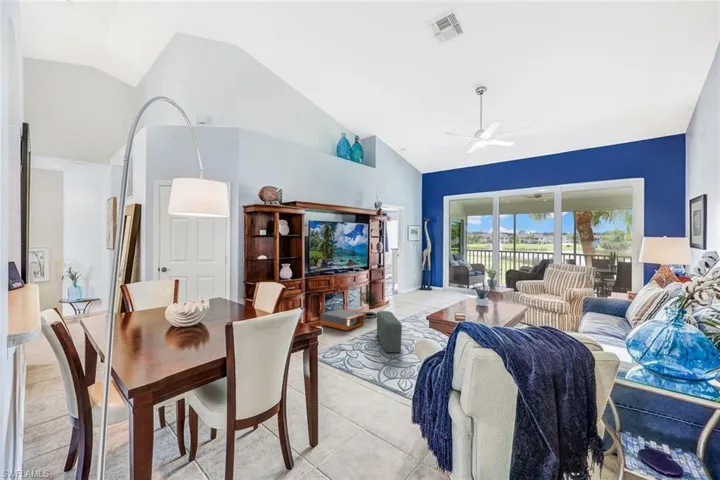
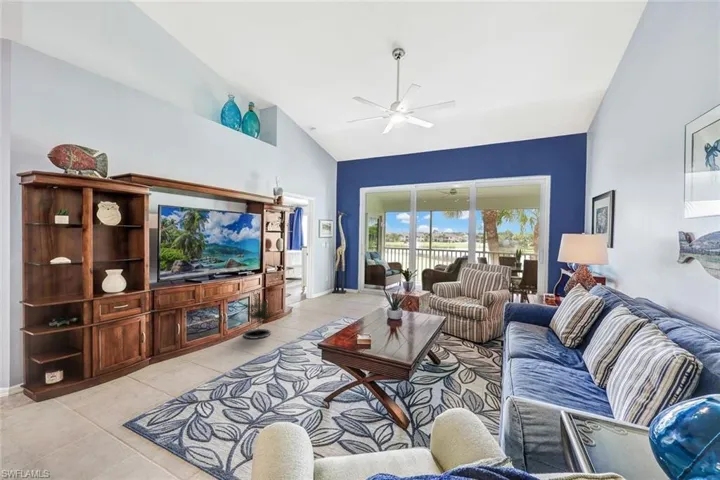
storage box: present [321,309,365,330] -> none [177,330,247,364]
pouf: present [377,311,402,352] -> none [258,333,286,400]

